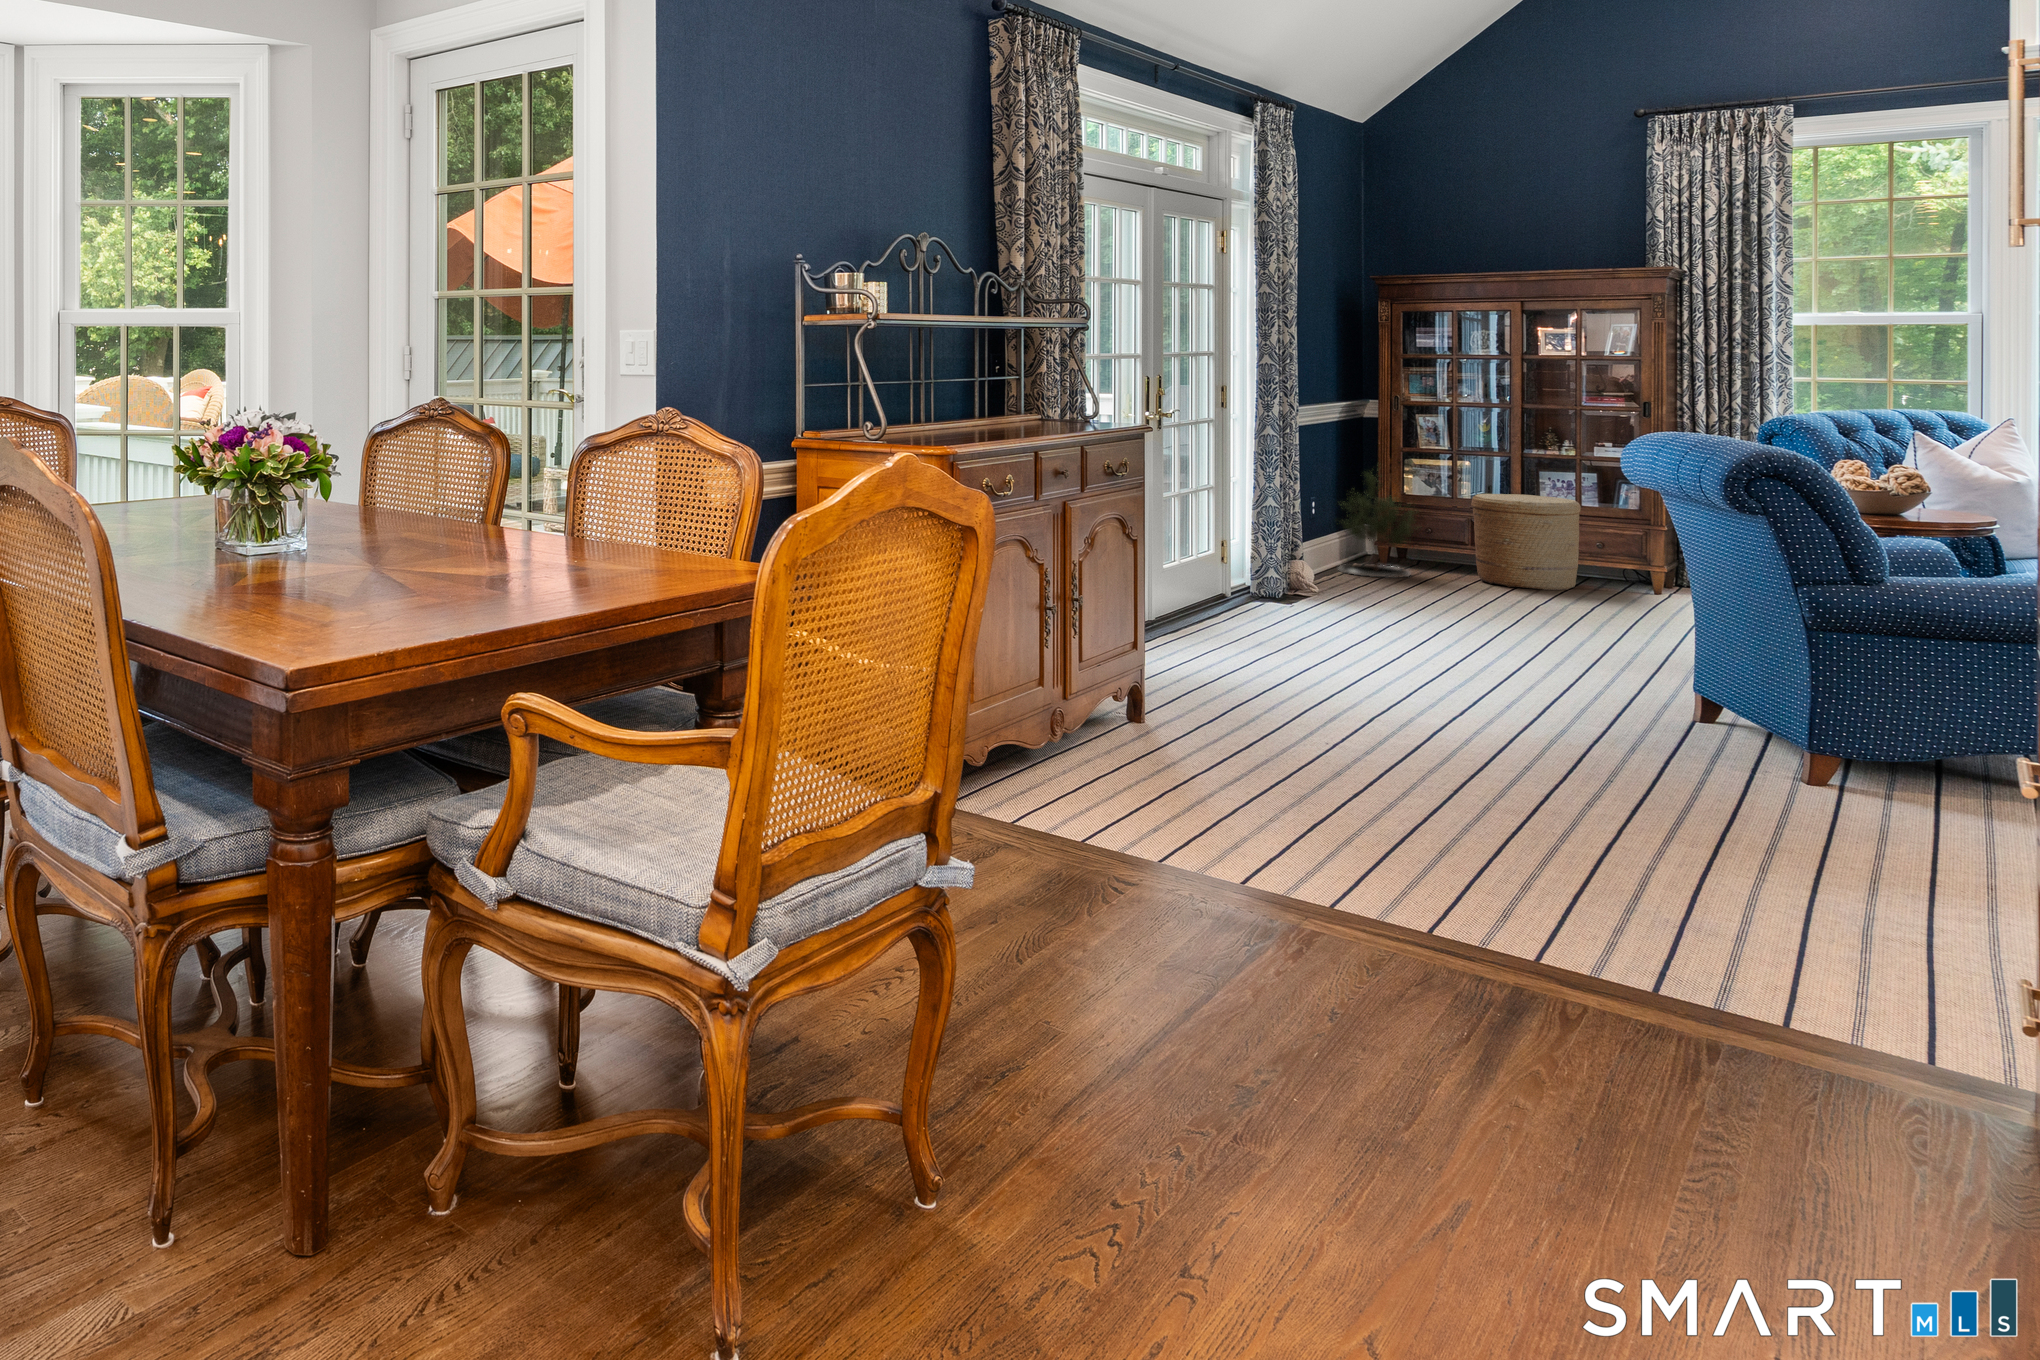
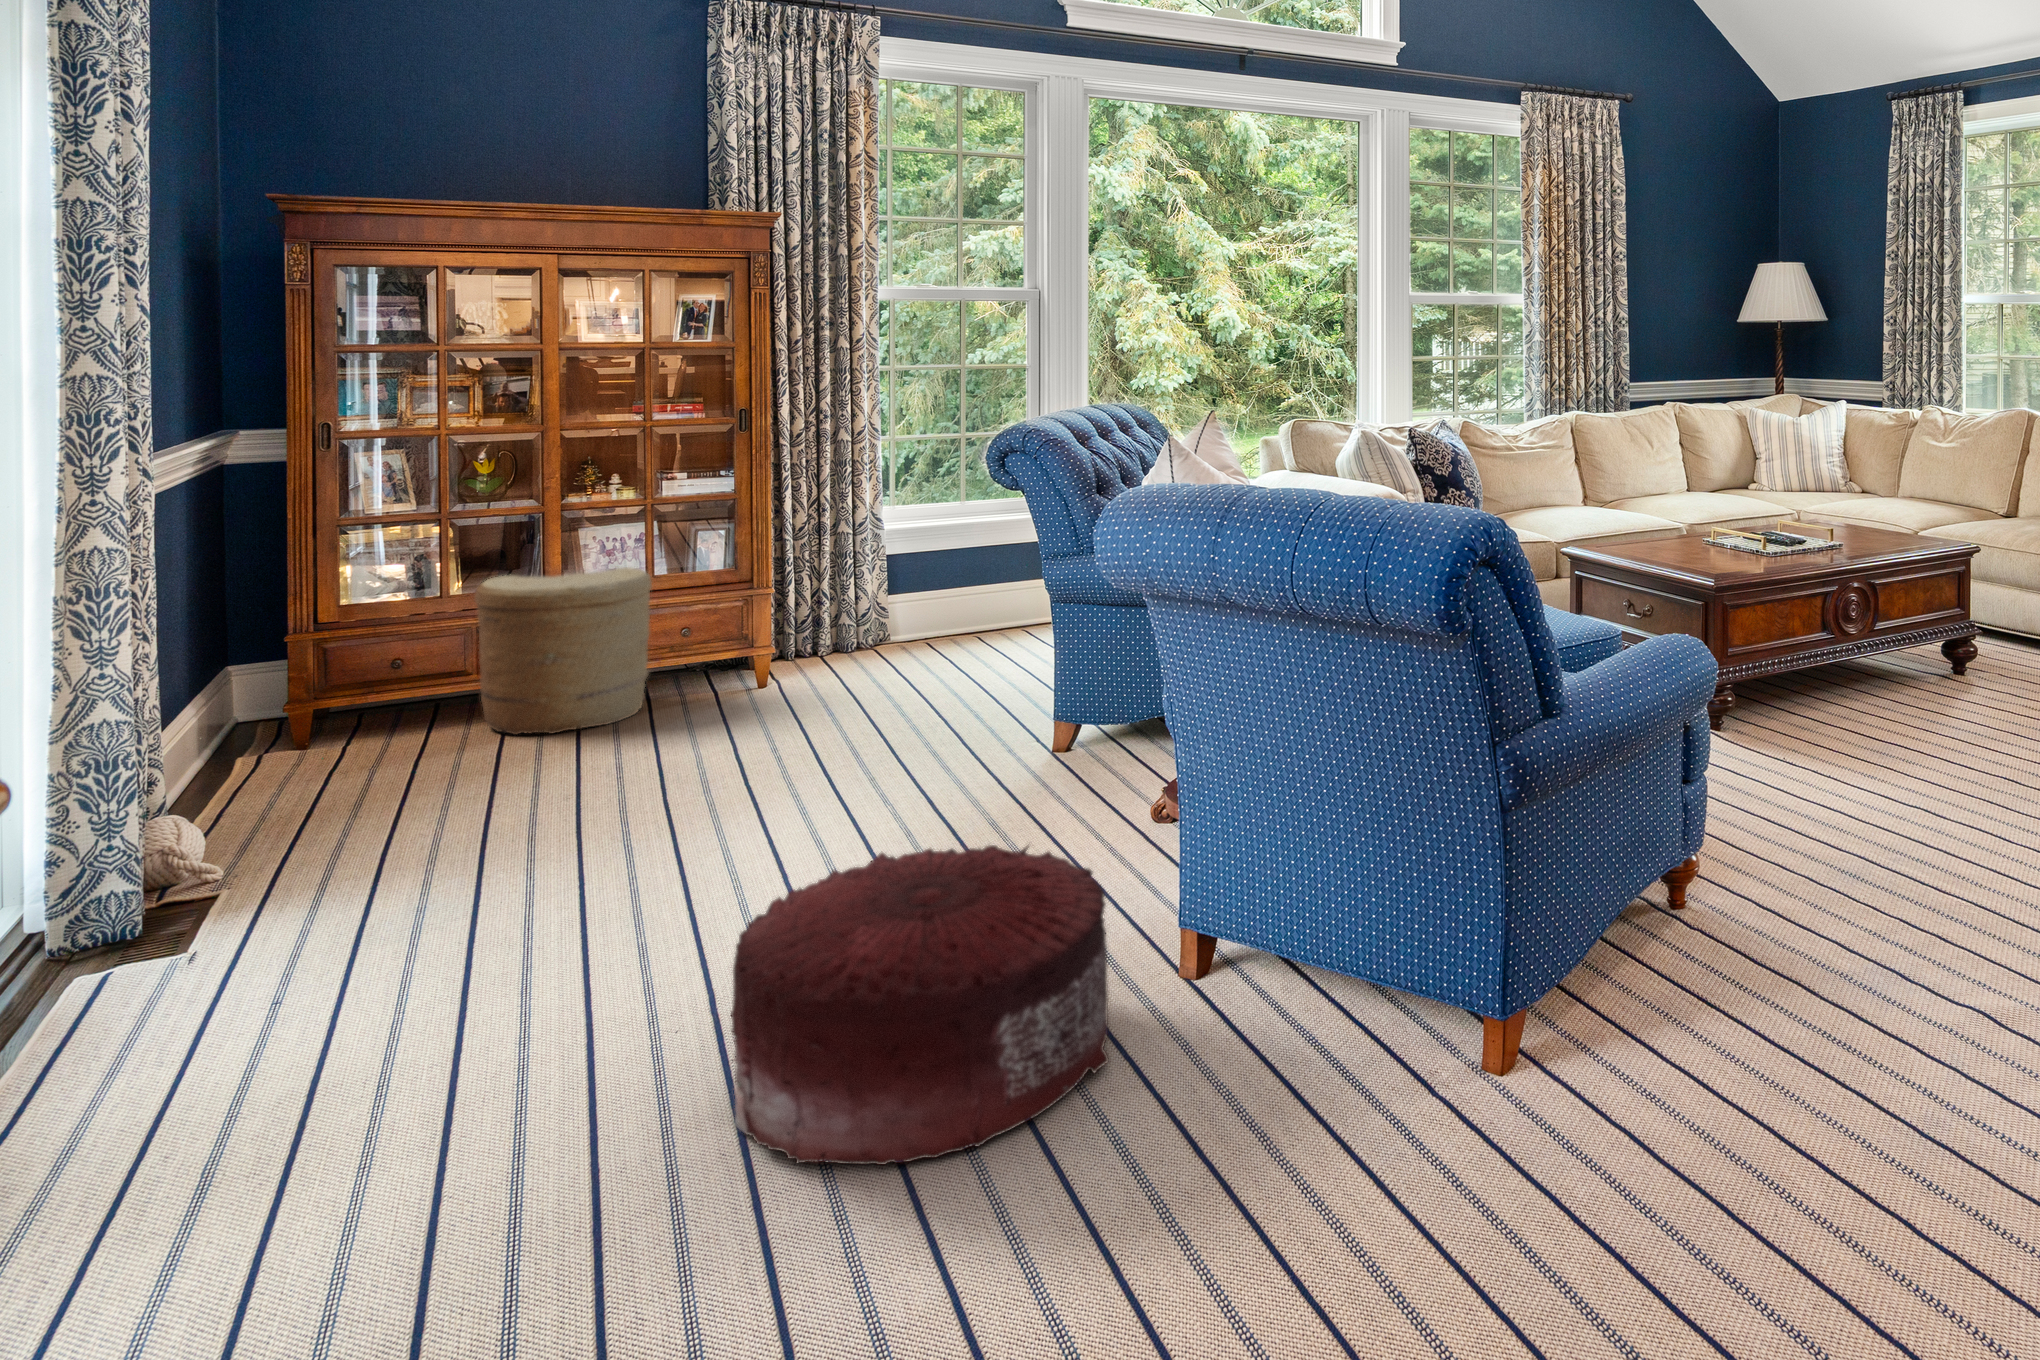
potted tree: present [1339,469,1413,578] -> none [186,550,384,784]
pouf: none [1422,598,1626,711] -> present [731,845,1109,1165]

